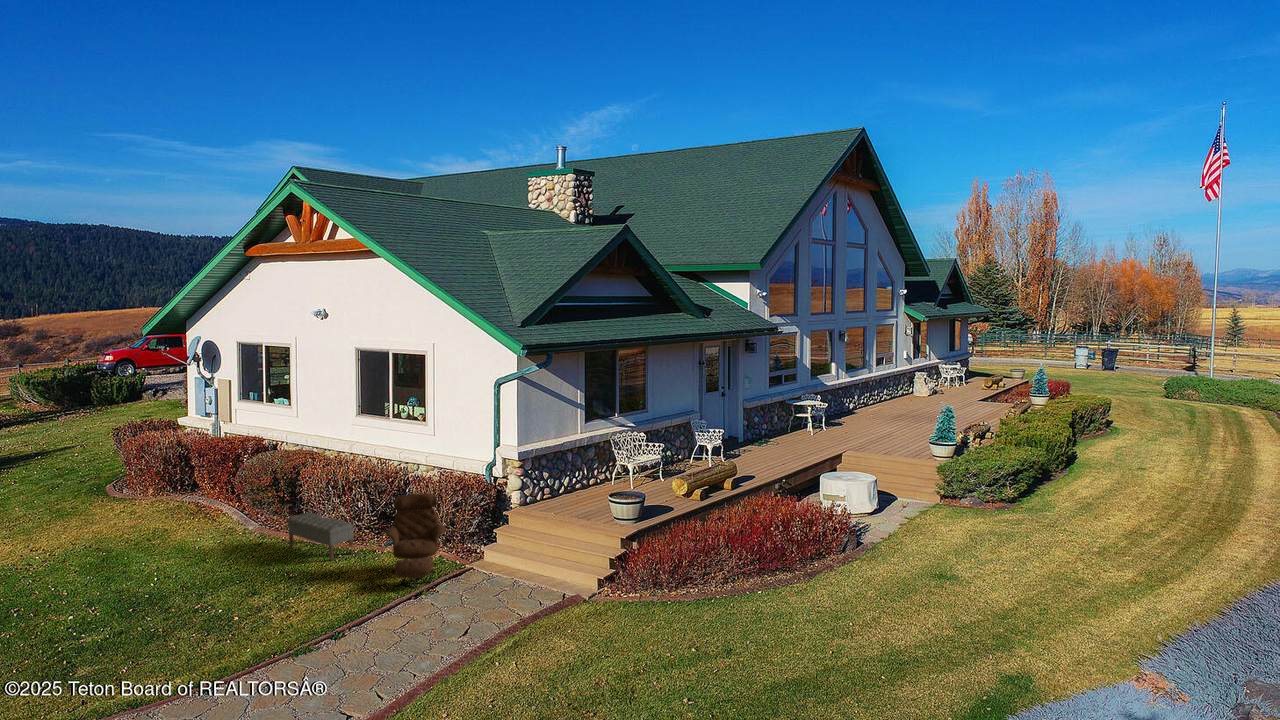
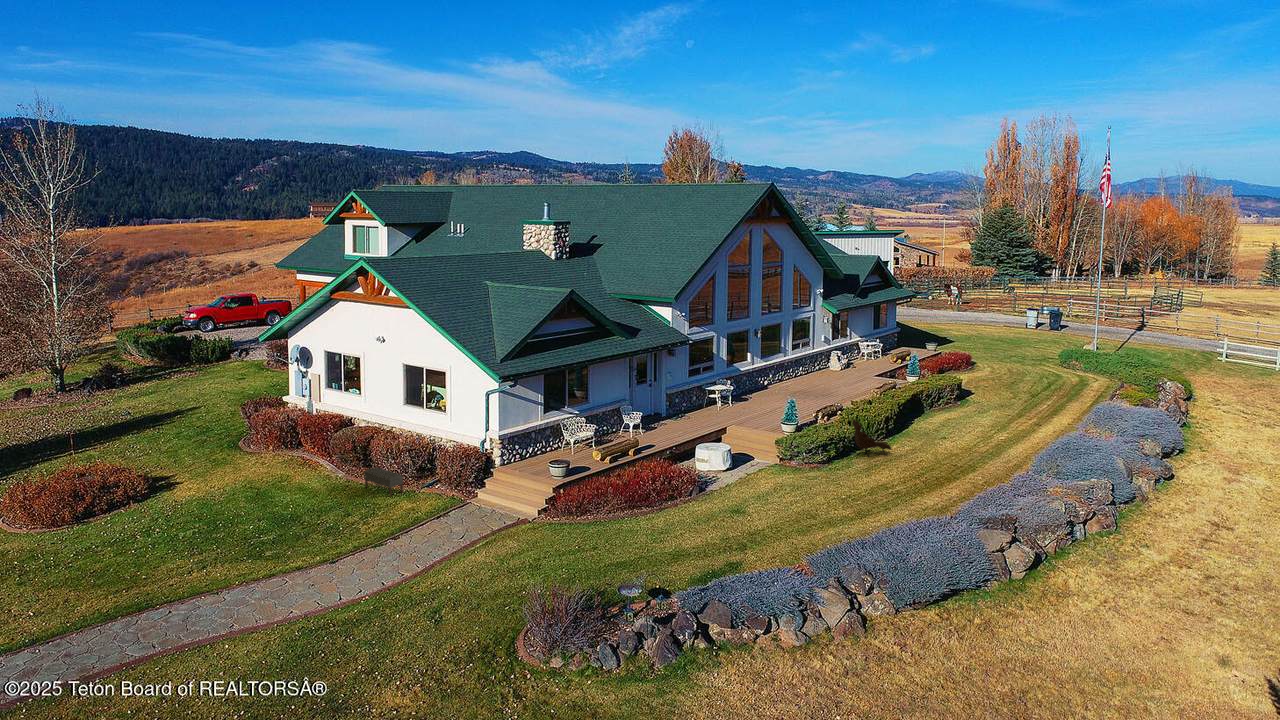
lounge chair: present [386,493,445,588] -> present [853,420,892,456]

